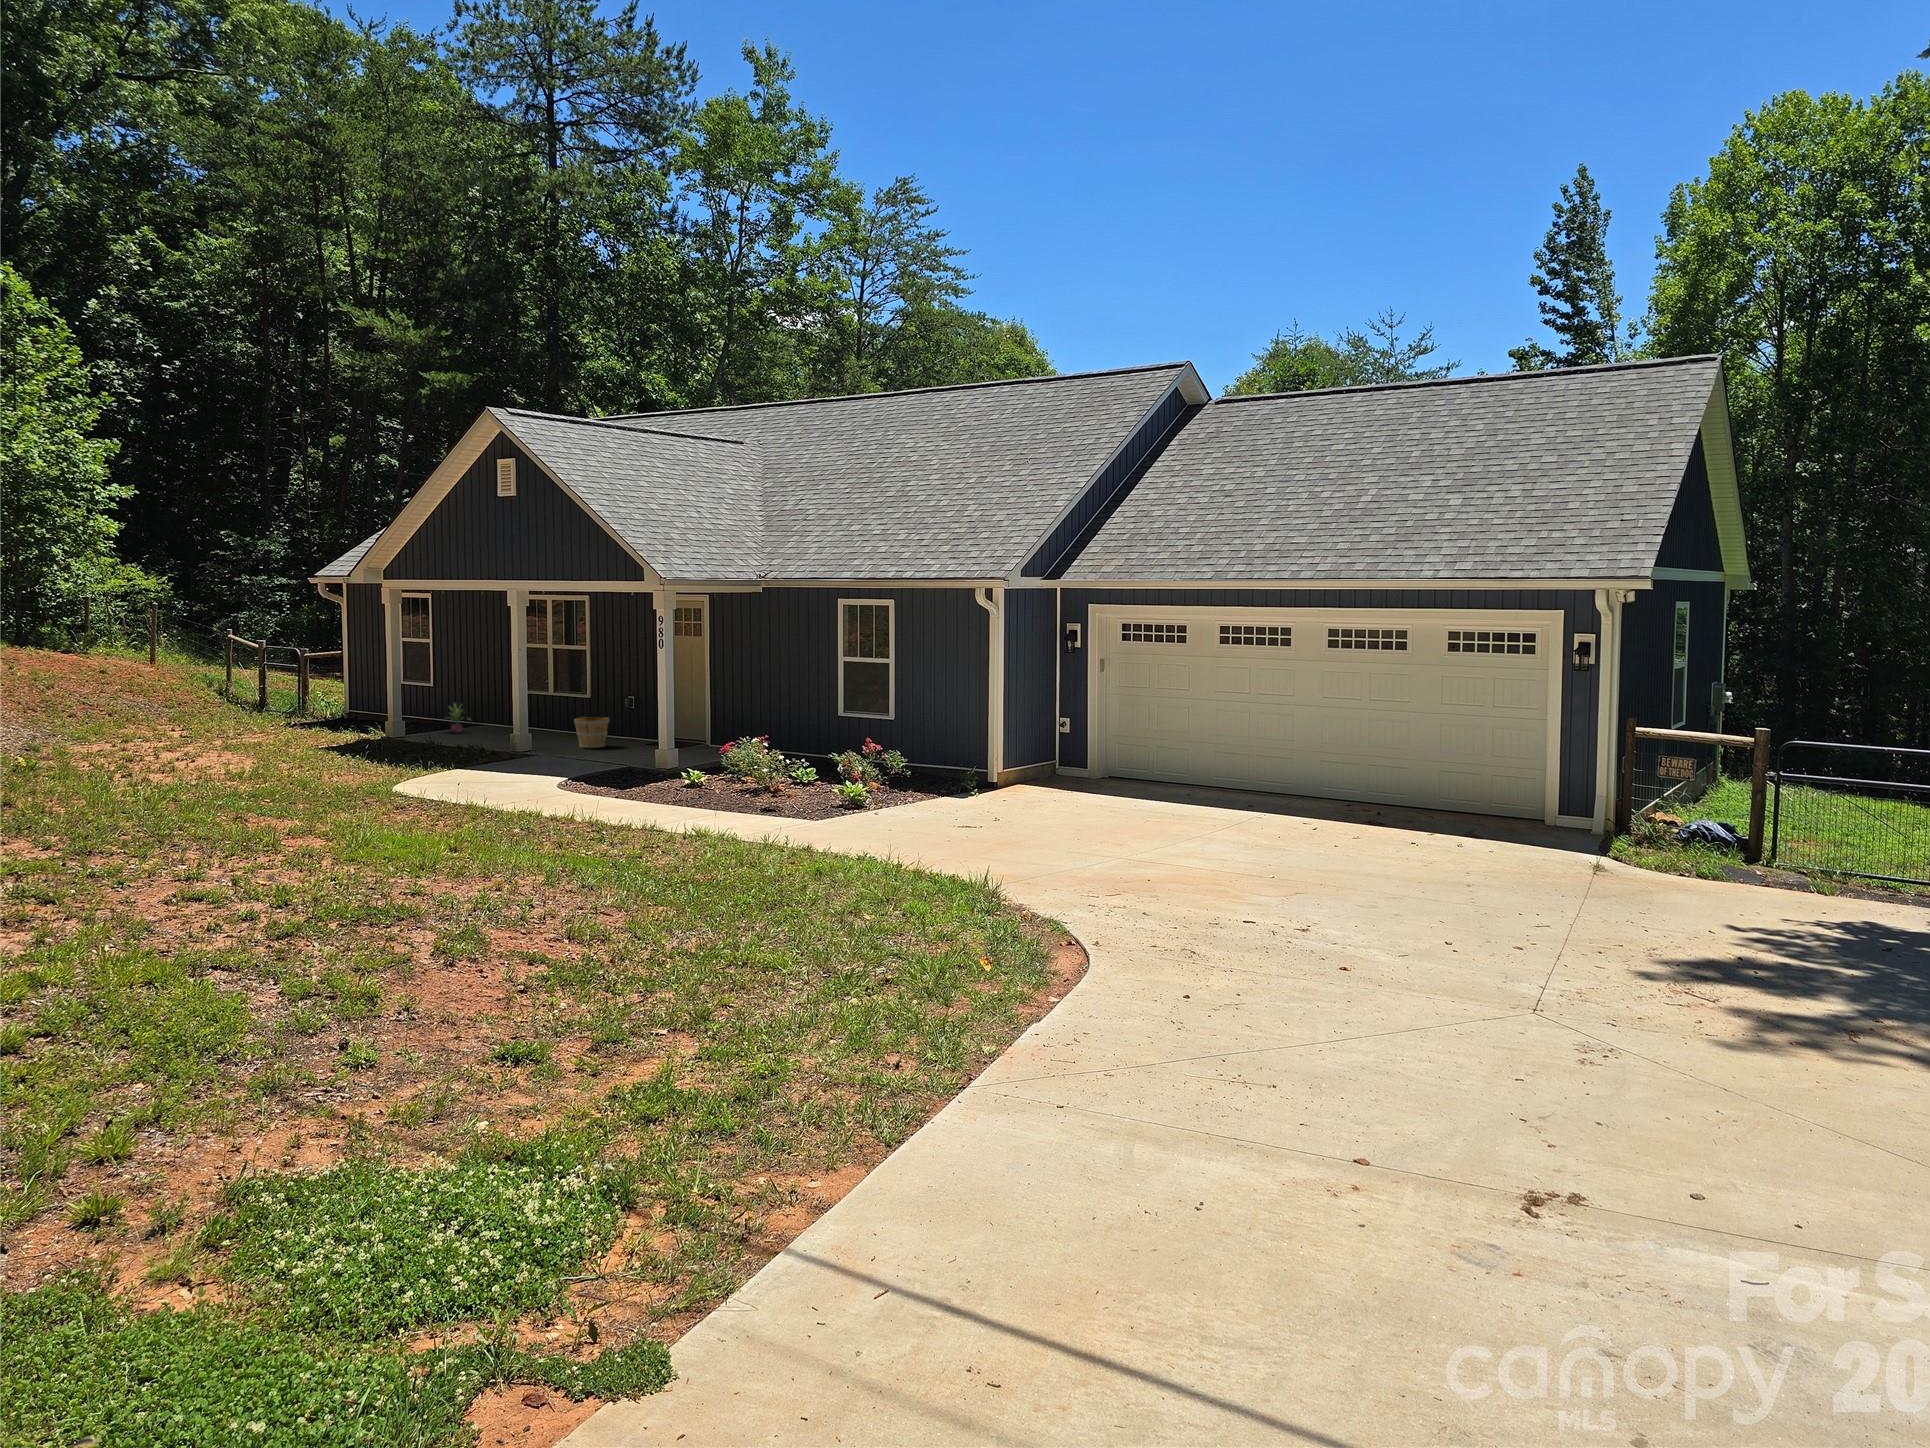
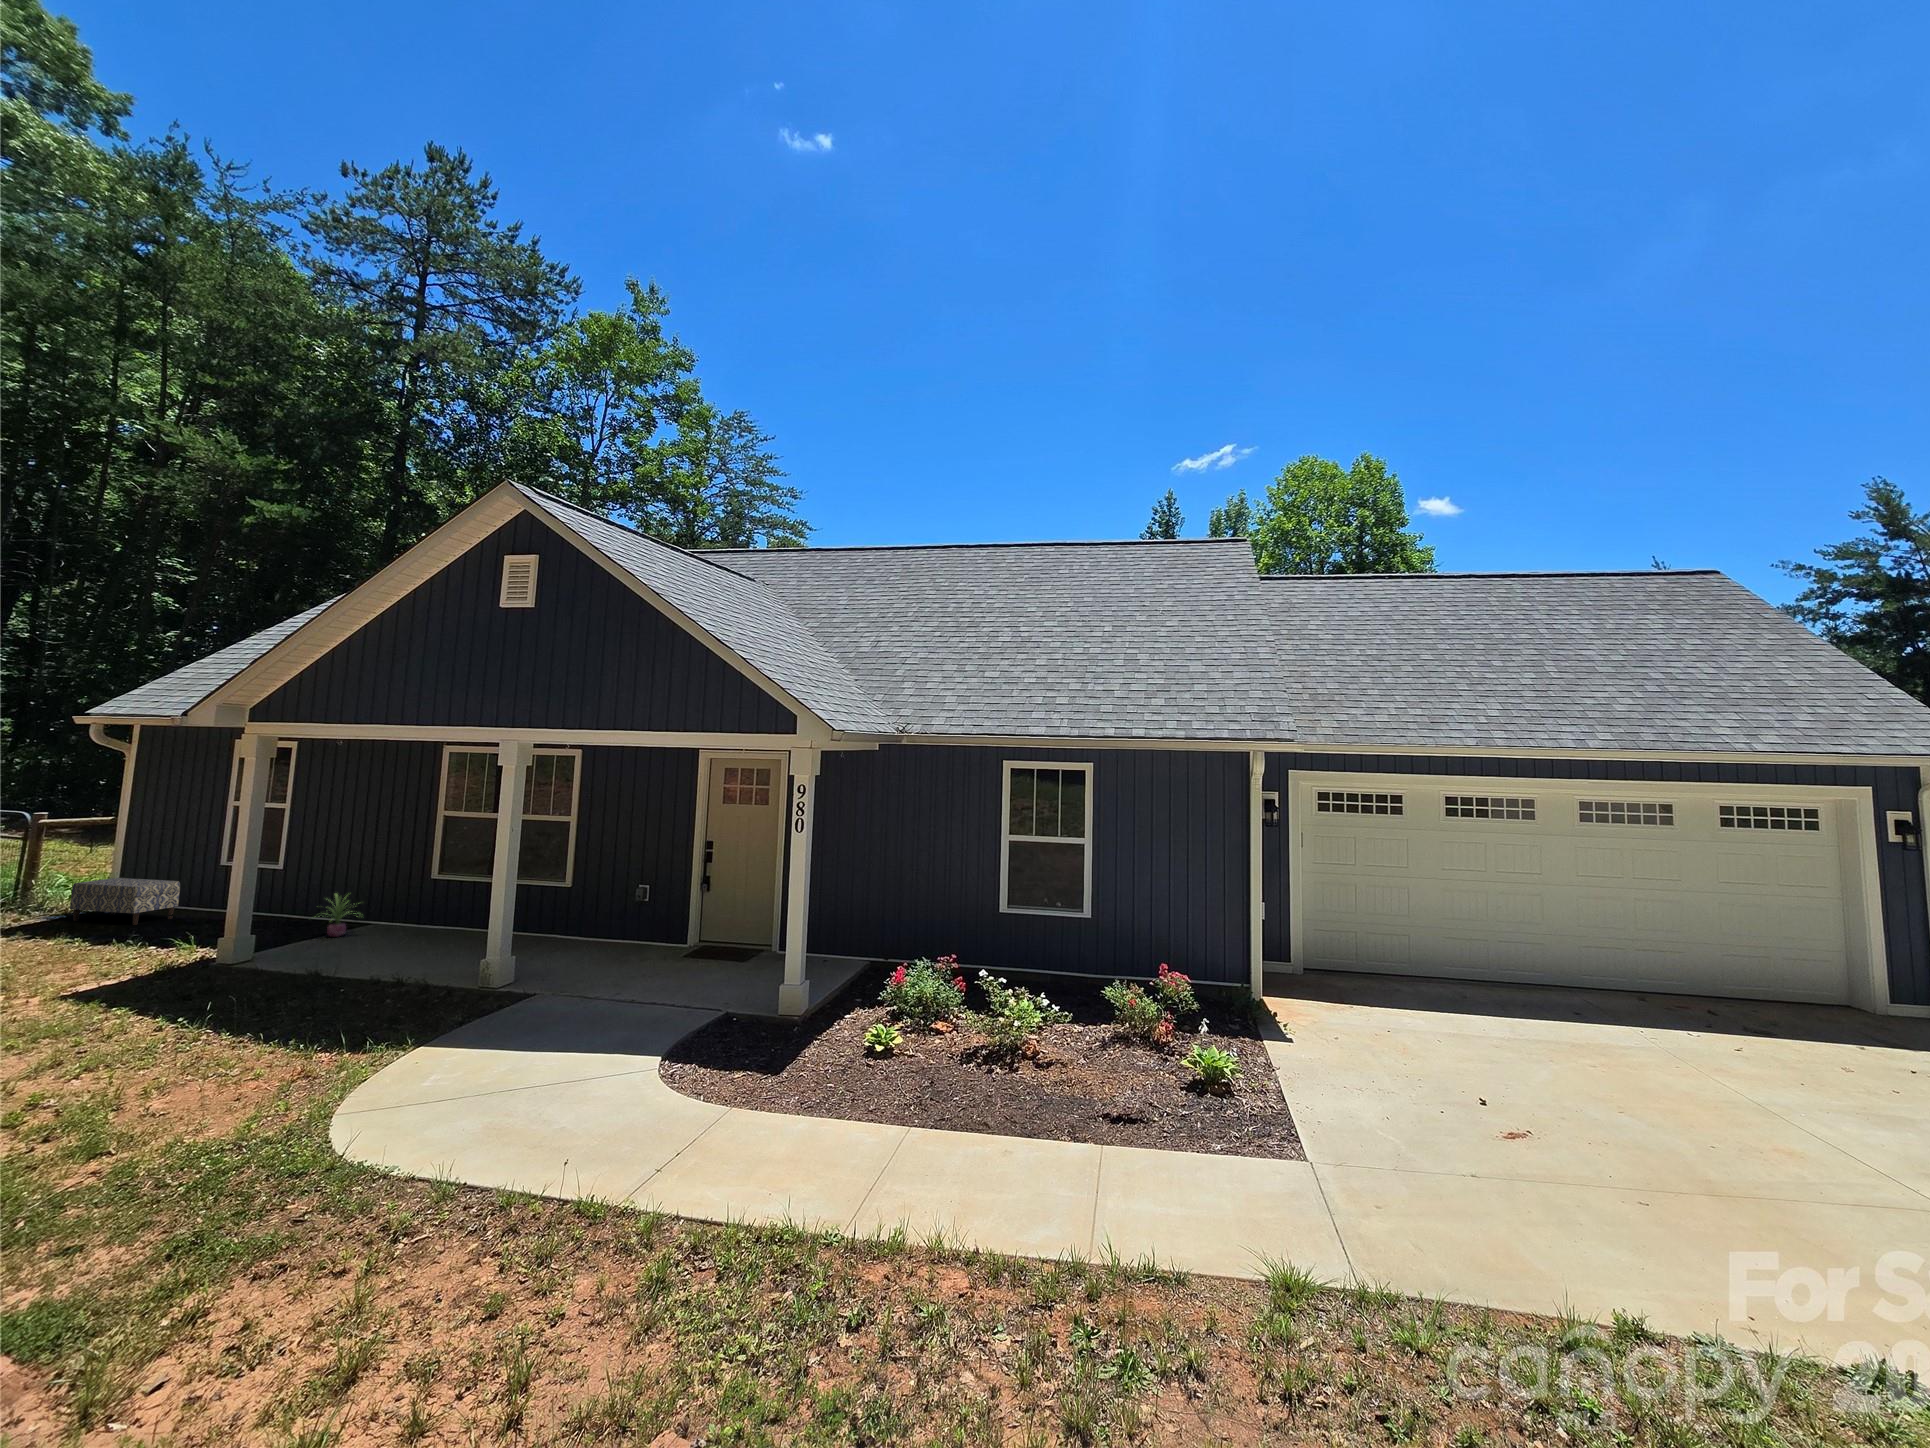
bench: none [320,694,376,724] -> present [70,878,180,925]
wooden bucket: present [574,717,609,748] -> none [564,911,617,959]

